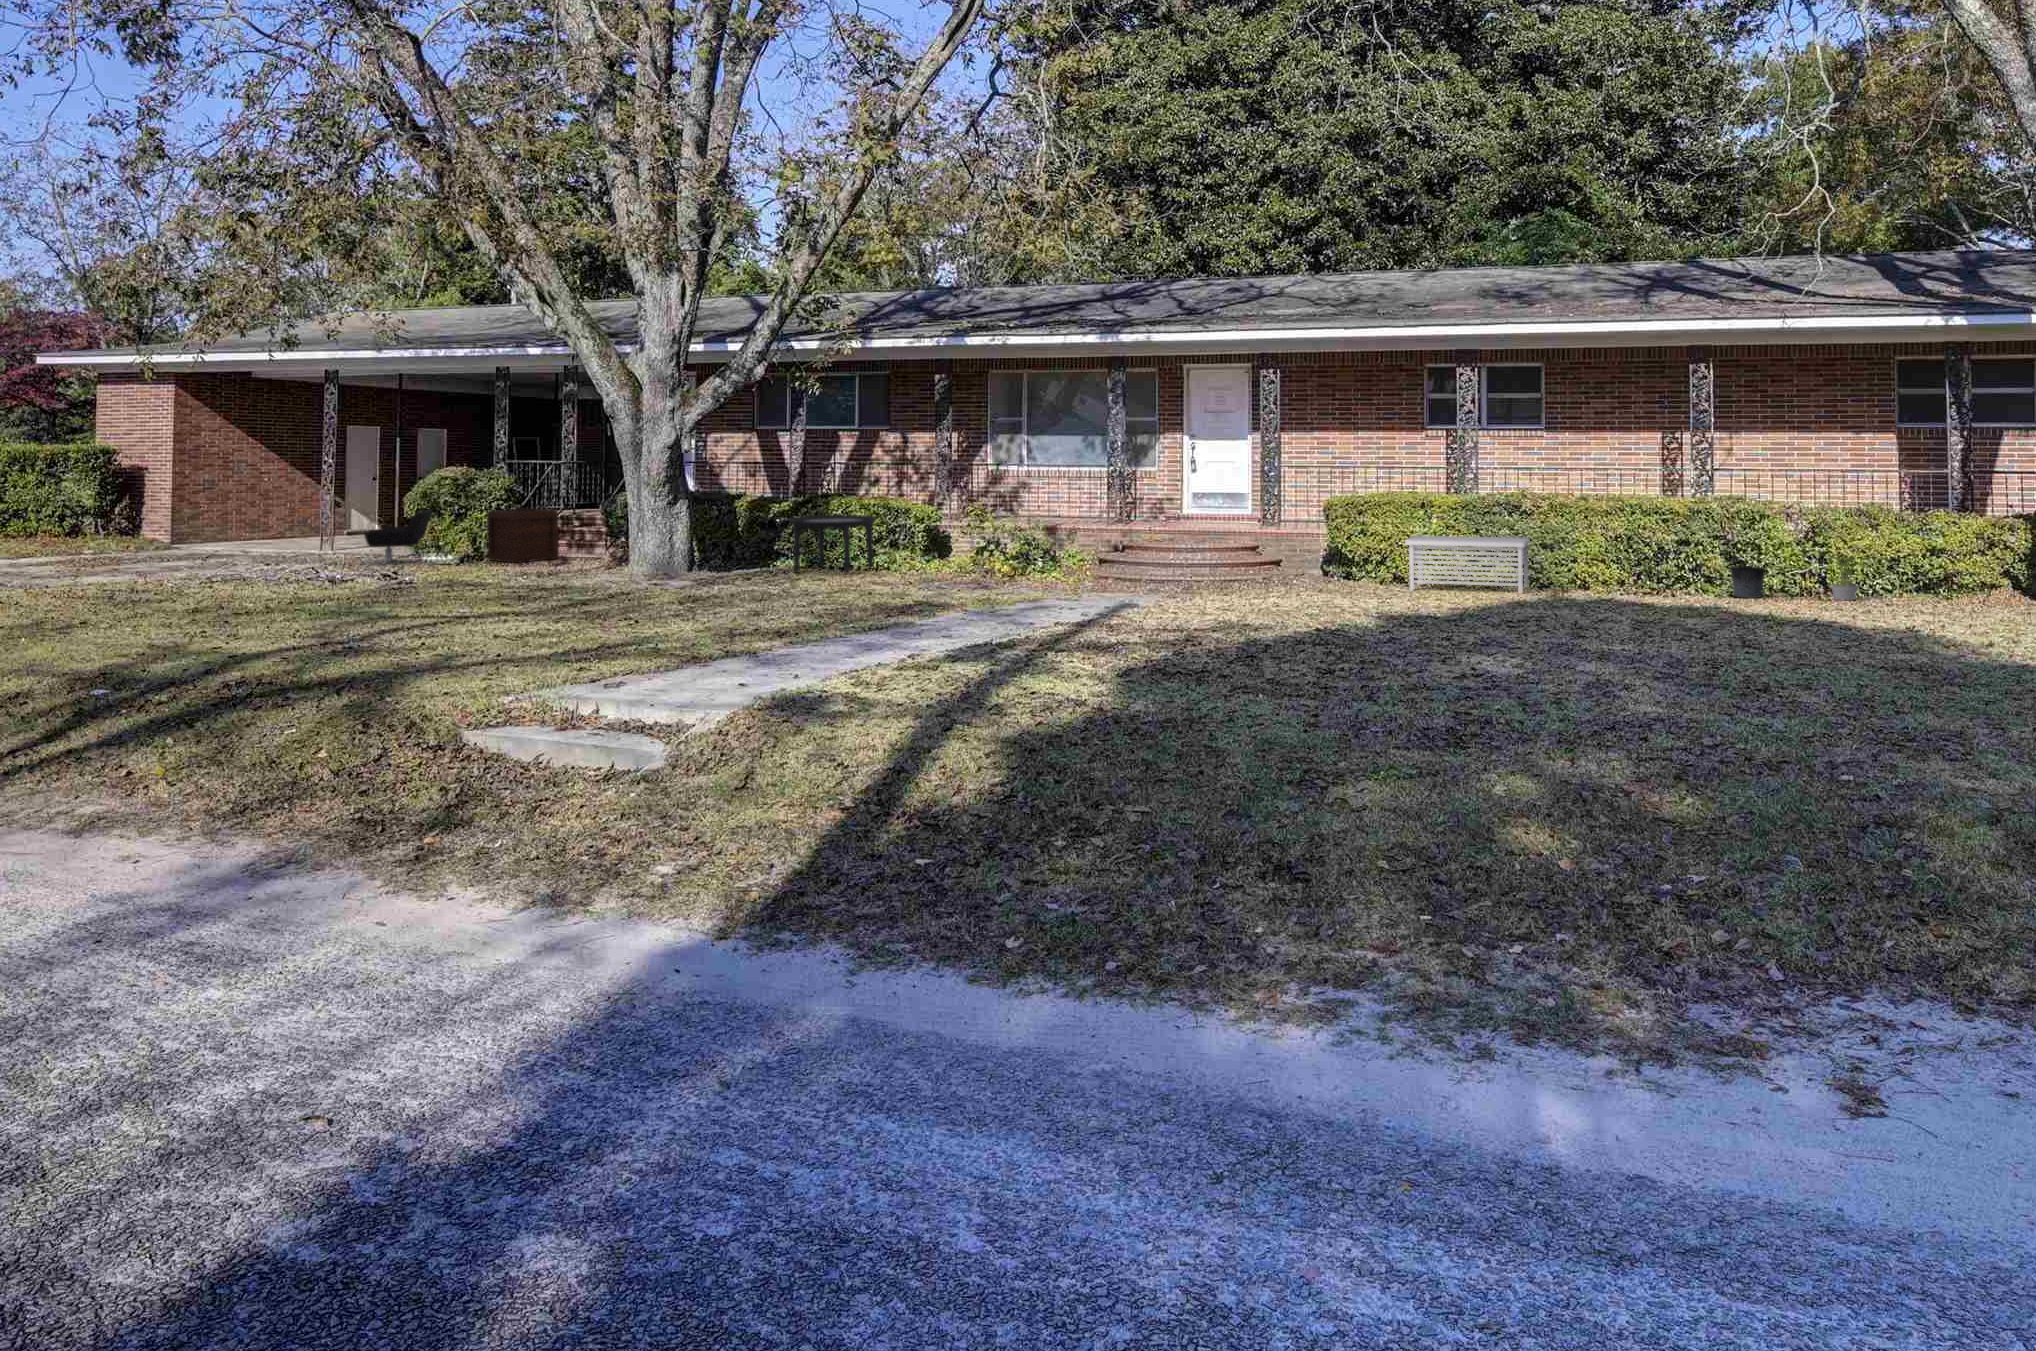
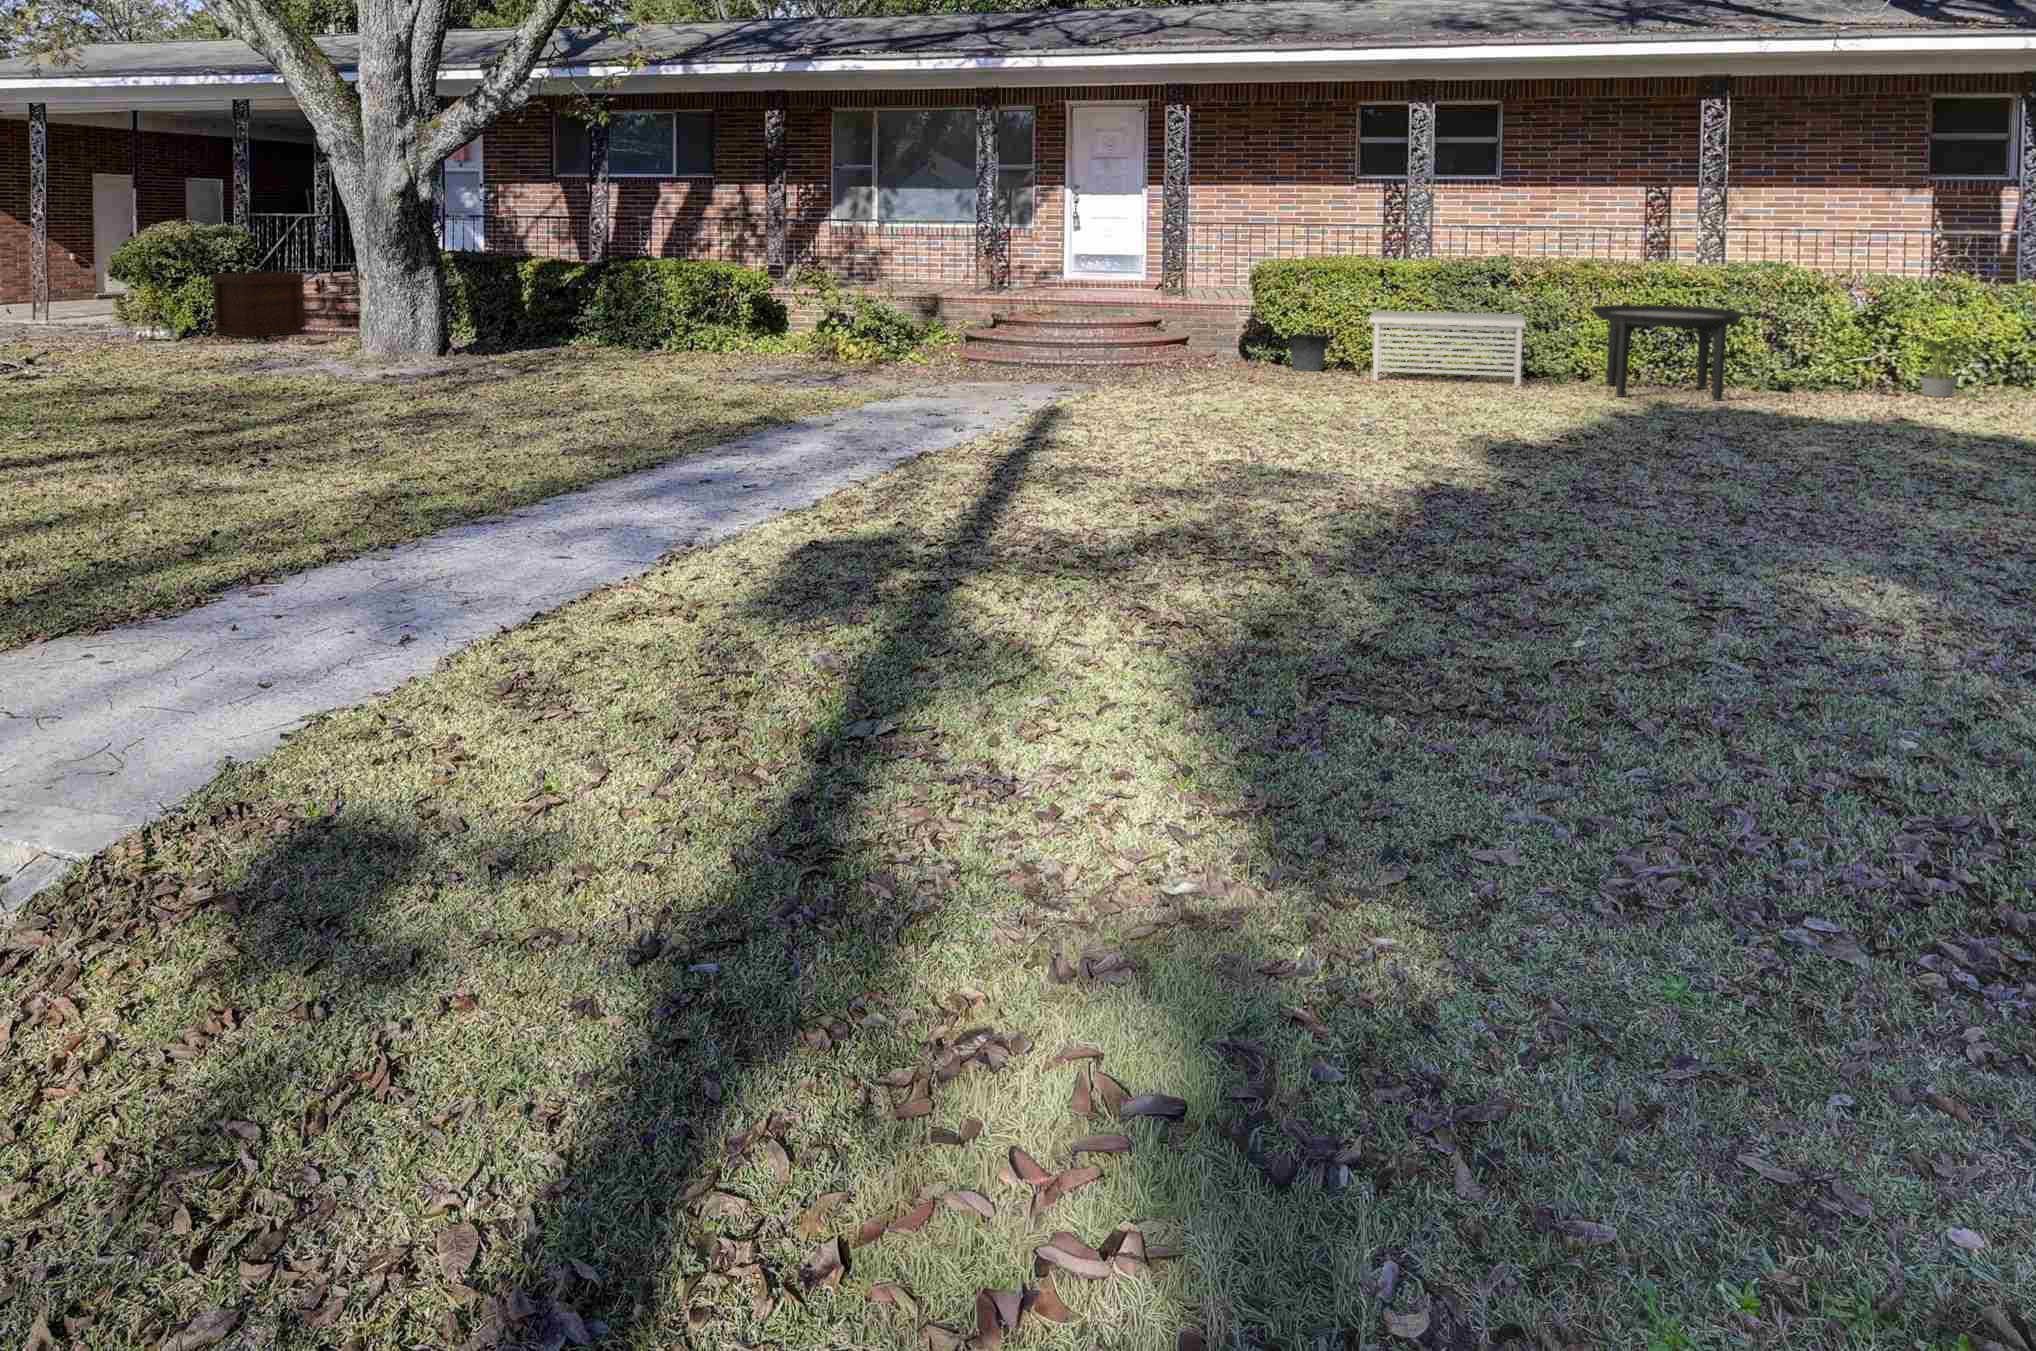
lounge chair: present [364,510,432,564] -> none [50,272,144,340]
round table: present [789,515,878,574] -> present [1591,304,1745,401]
bucket: present [1729,566,1767,598] -> present [1288,333,1328,371]

